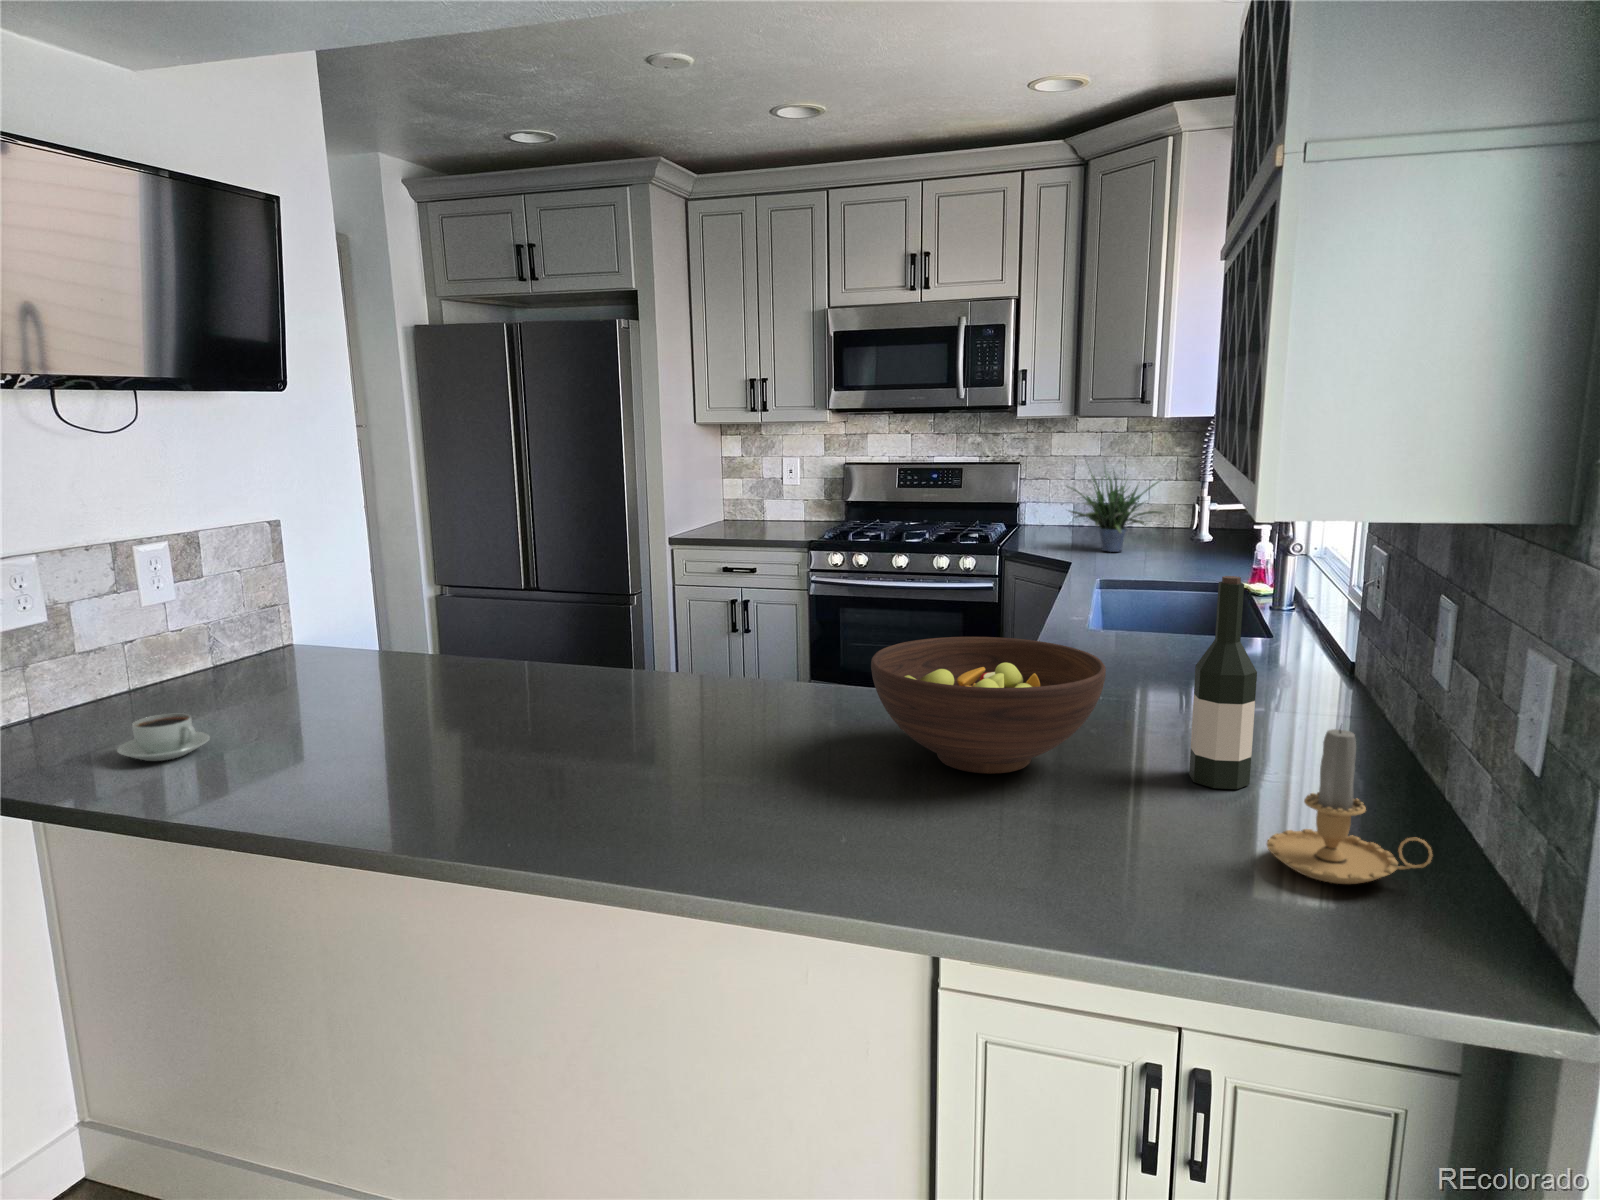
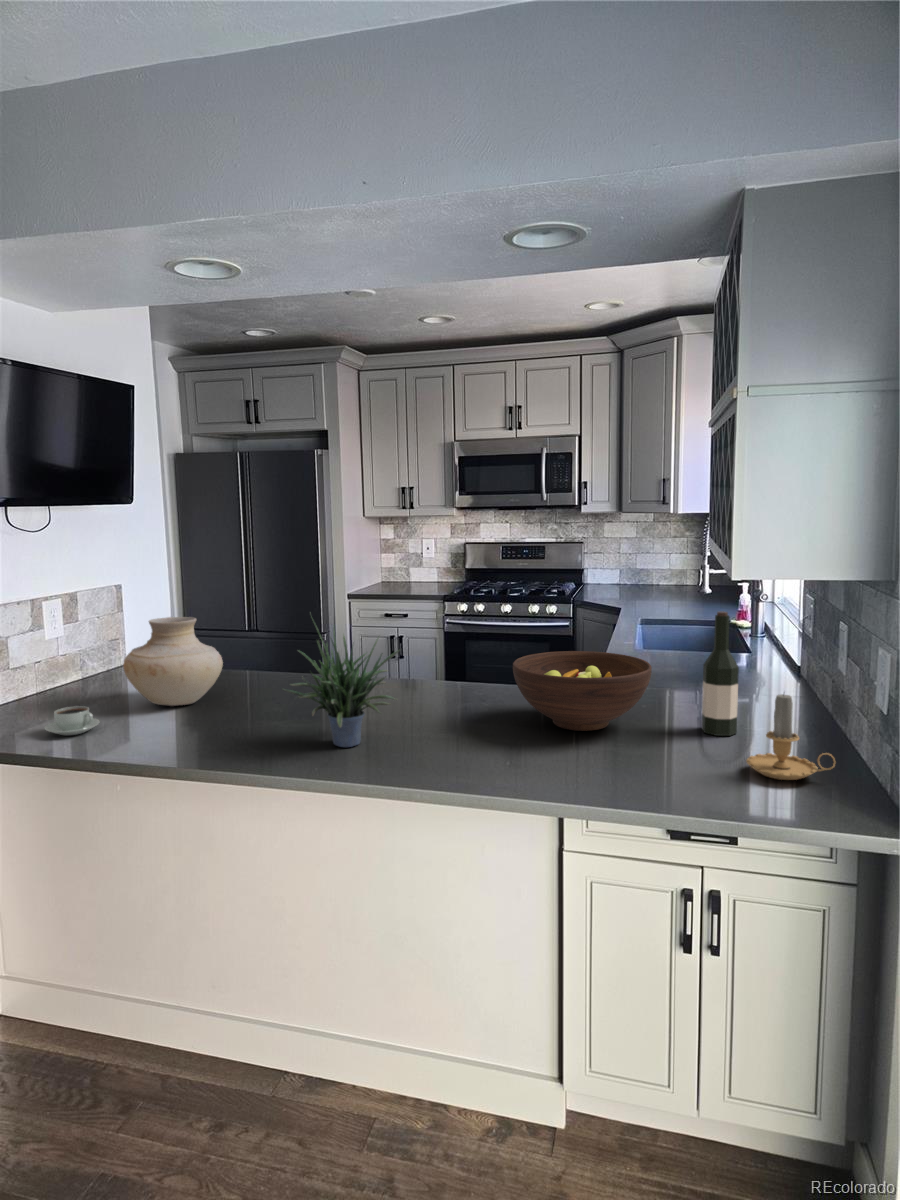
potted plant: present [1069,475,1163,552] -> present [283,621,399,747]
vase: none [261,571,422,712] -> present [123,617,223,706]

